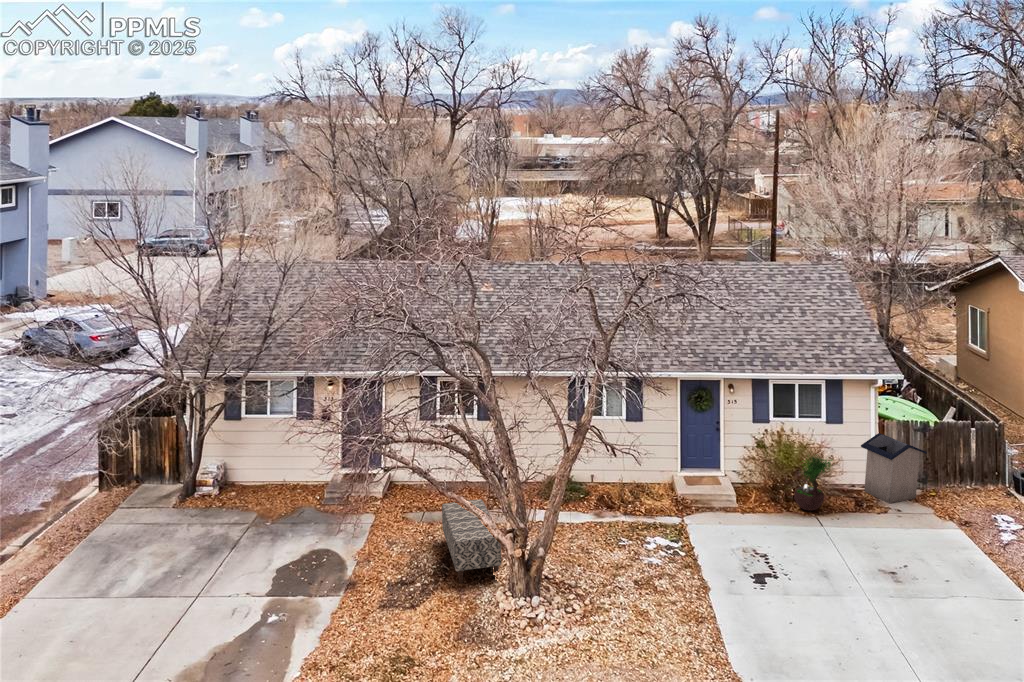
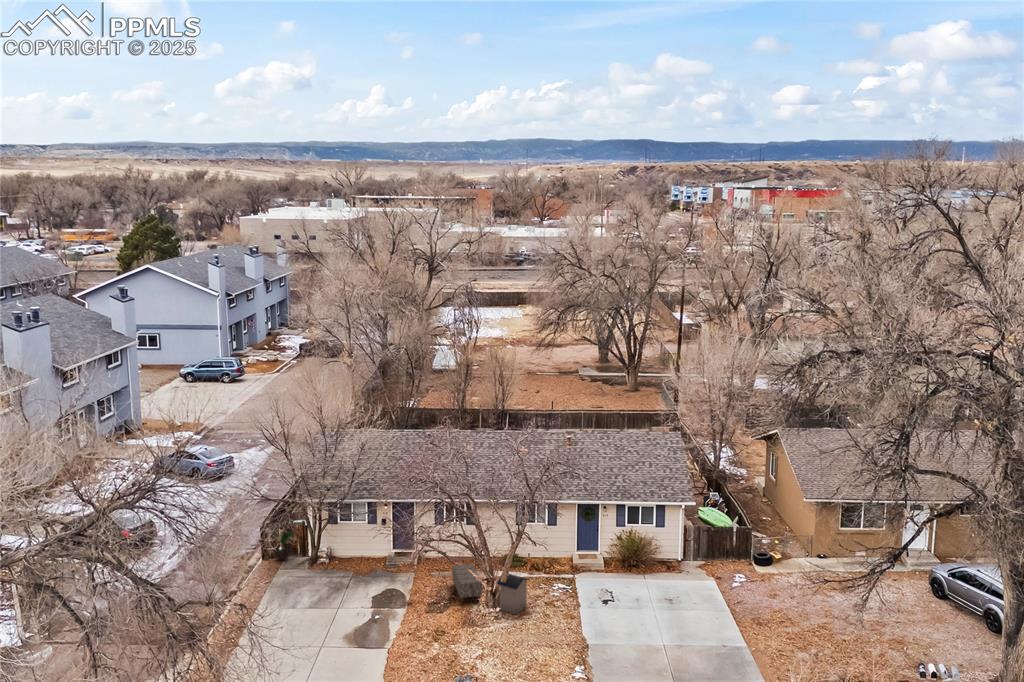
trash can: present [861,433,927,503] -> present [497,574,529,614]
potted tree: present [794,454,832,510] -> present [275,532,291,560]

